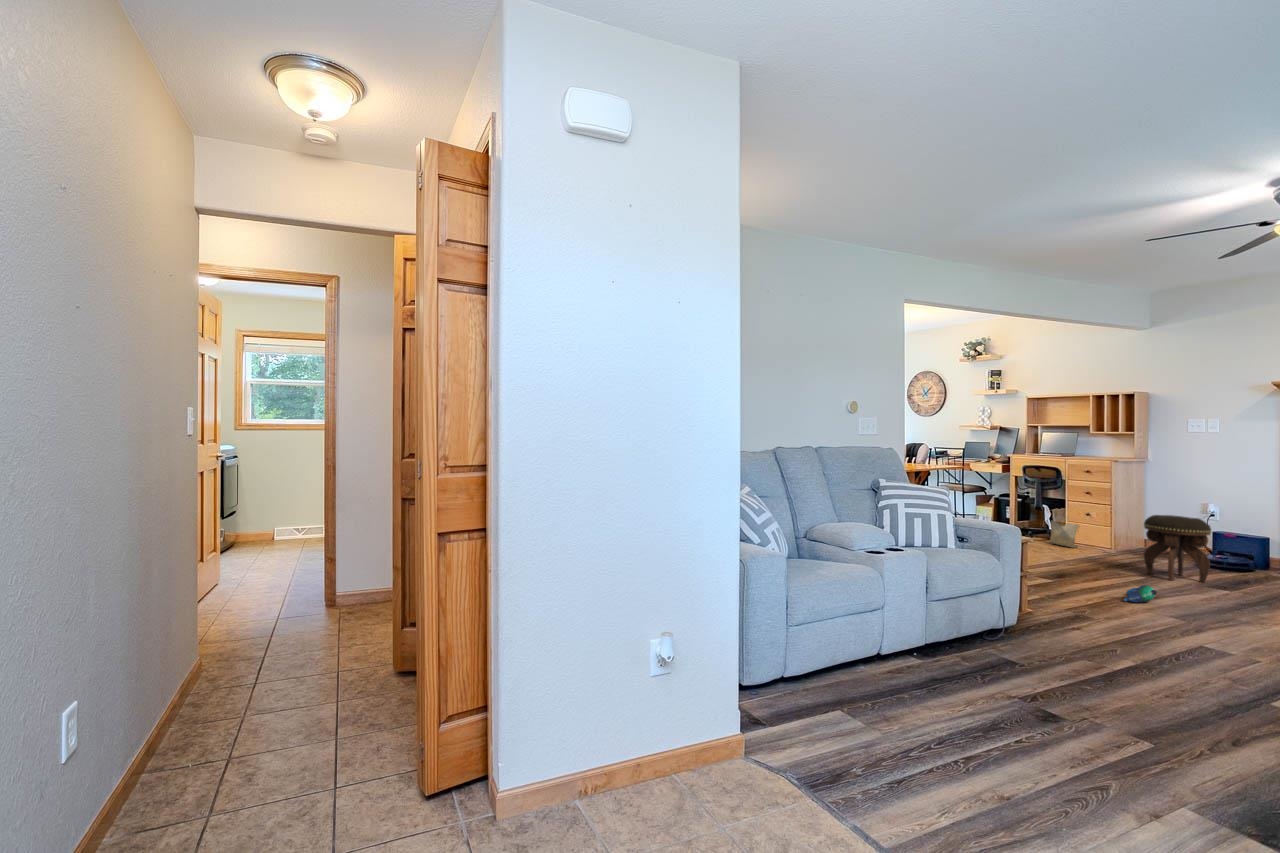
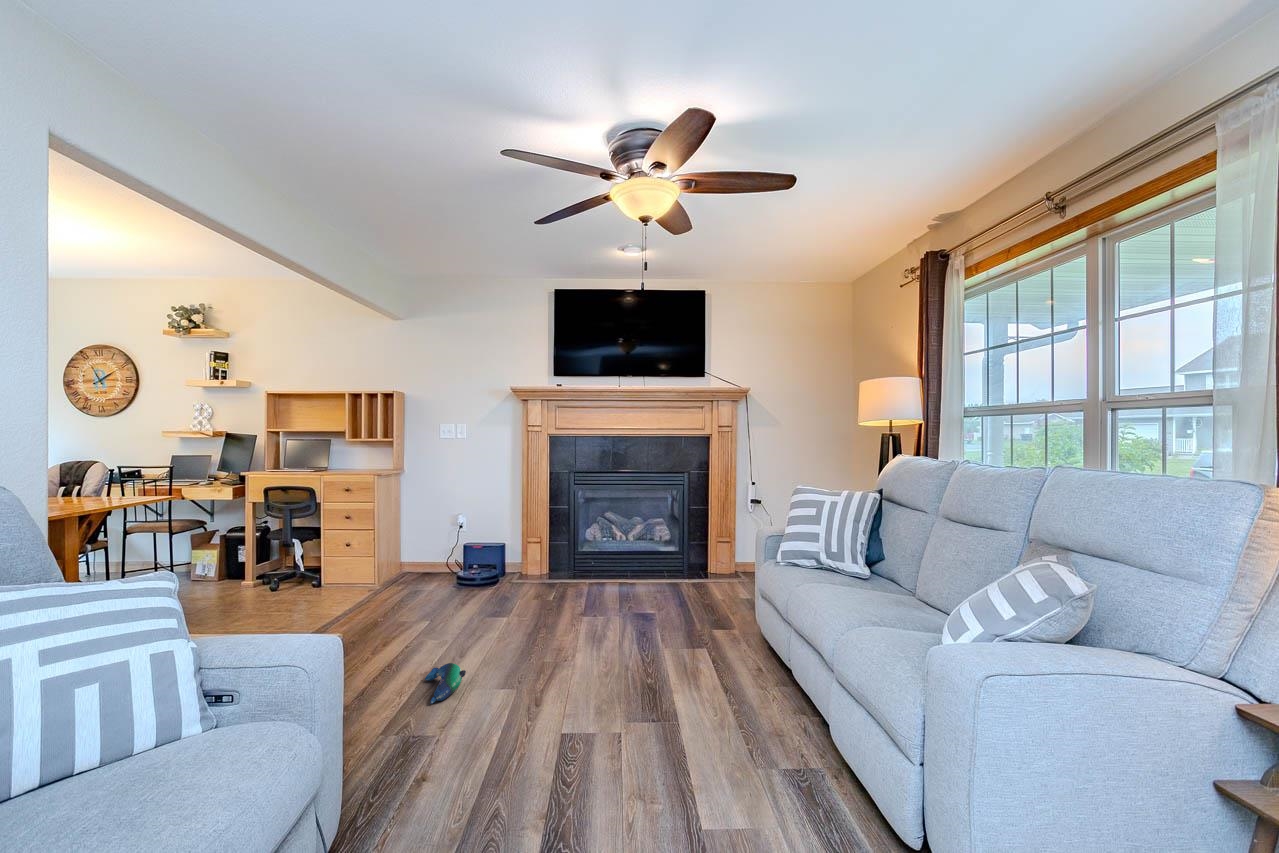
woven basket: present [1050,514,1079,548] -> none [300,541,339,592]
footstool: present [1144,515,1211,582] -> none [420,539,483,622]

